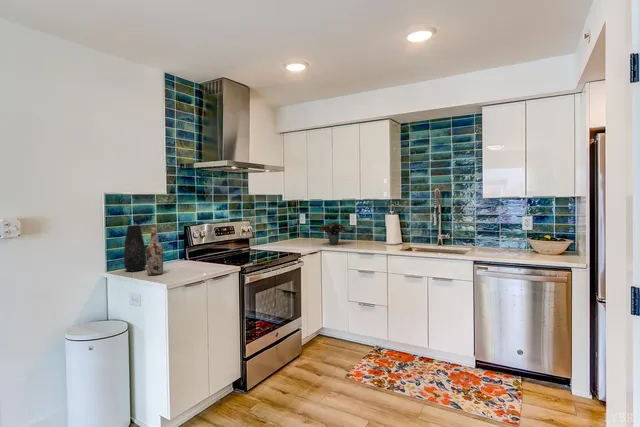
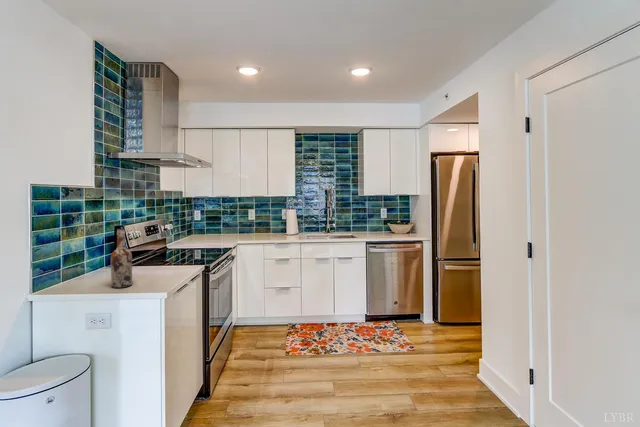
potted plant: present [319,222,348,245] -> none [229,218,257,239]
vase: present [124,225,146,271] -> none [61,228,92,287]

